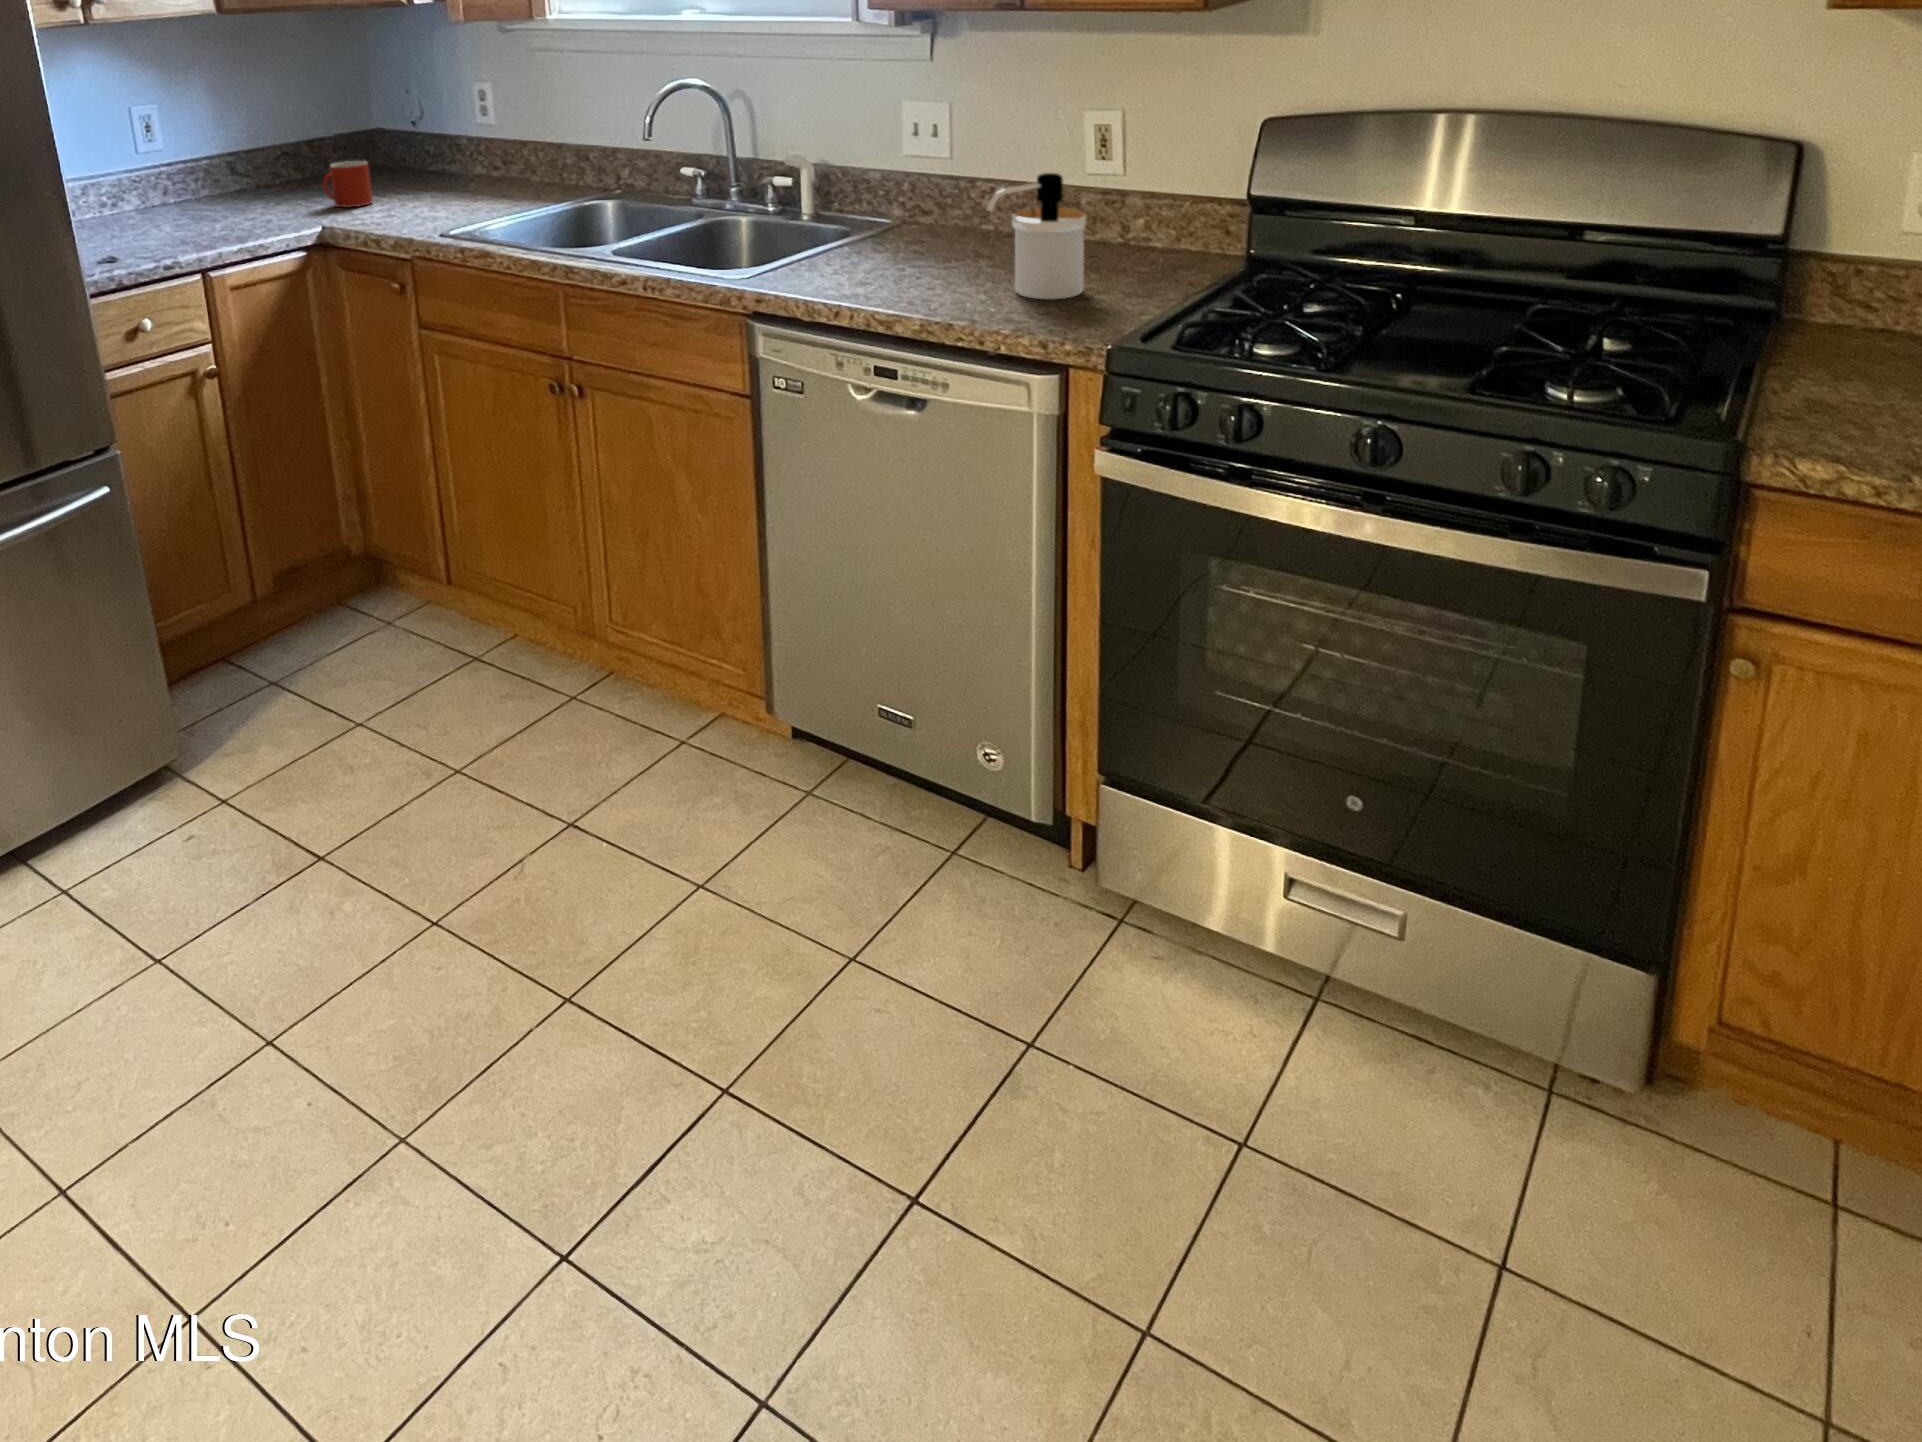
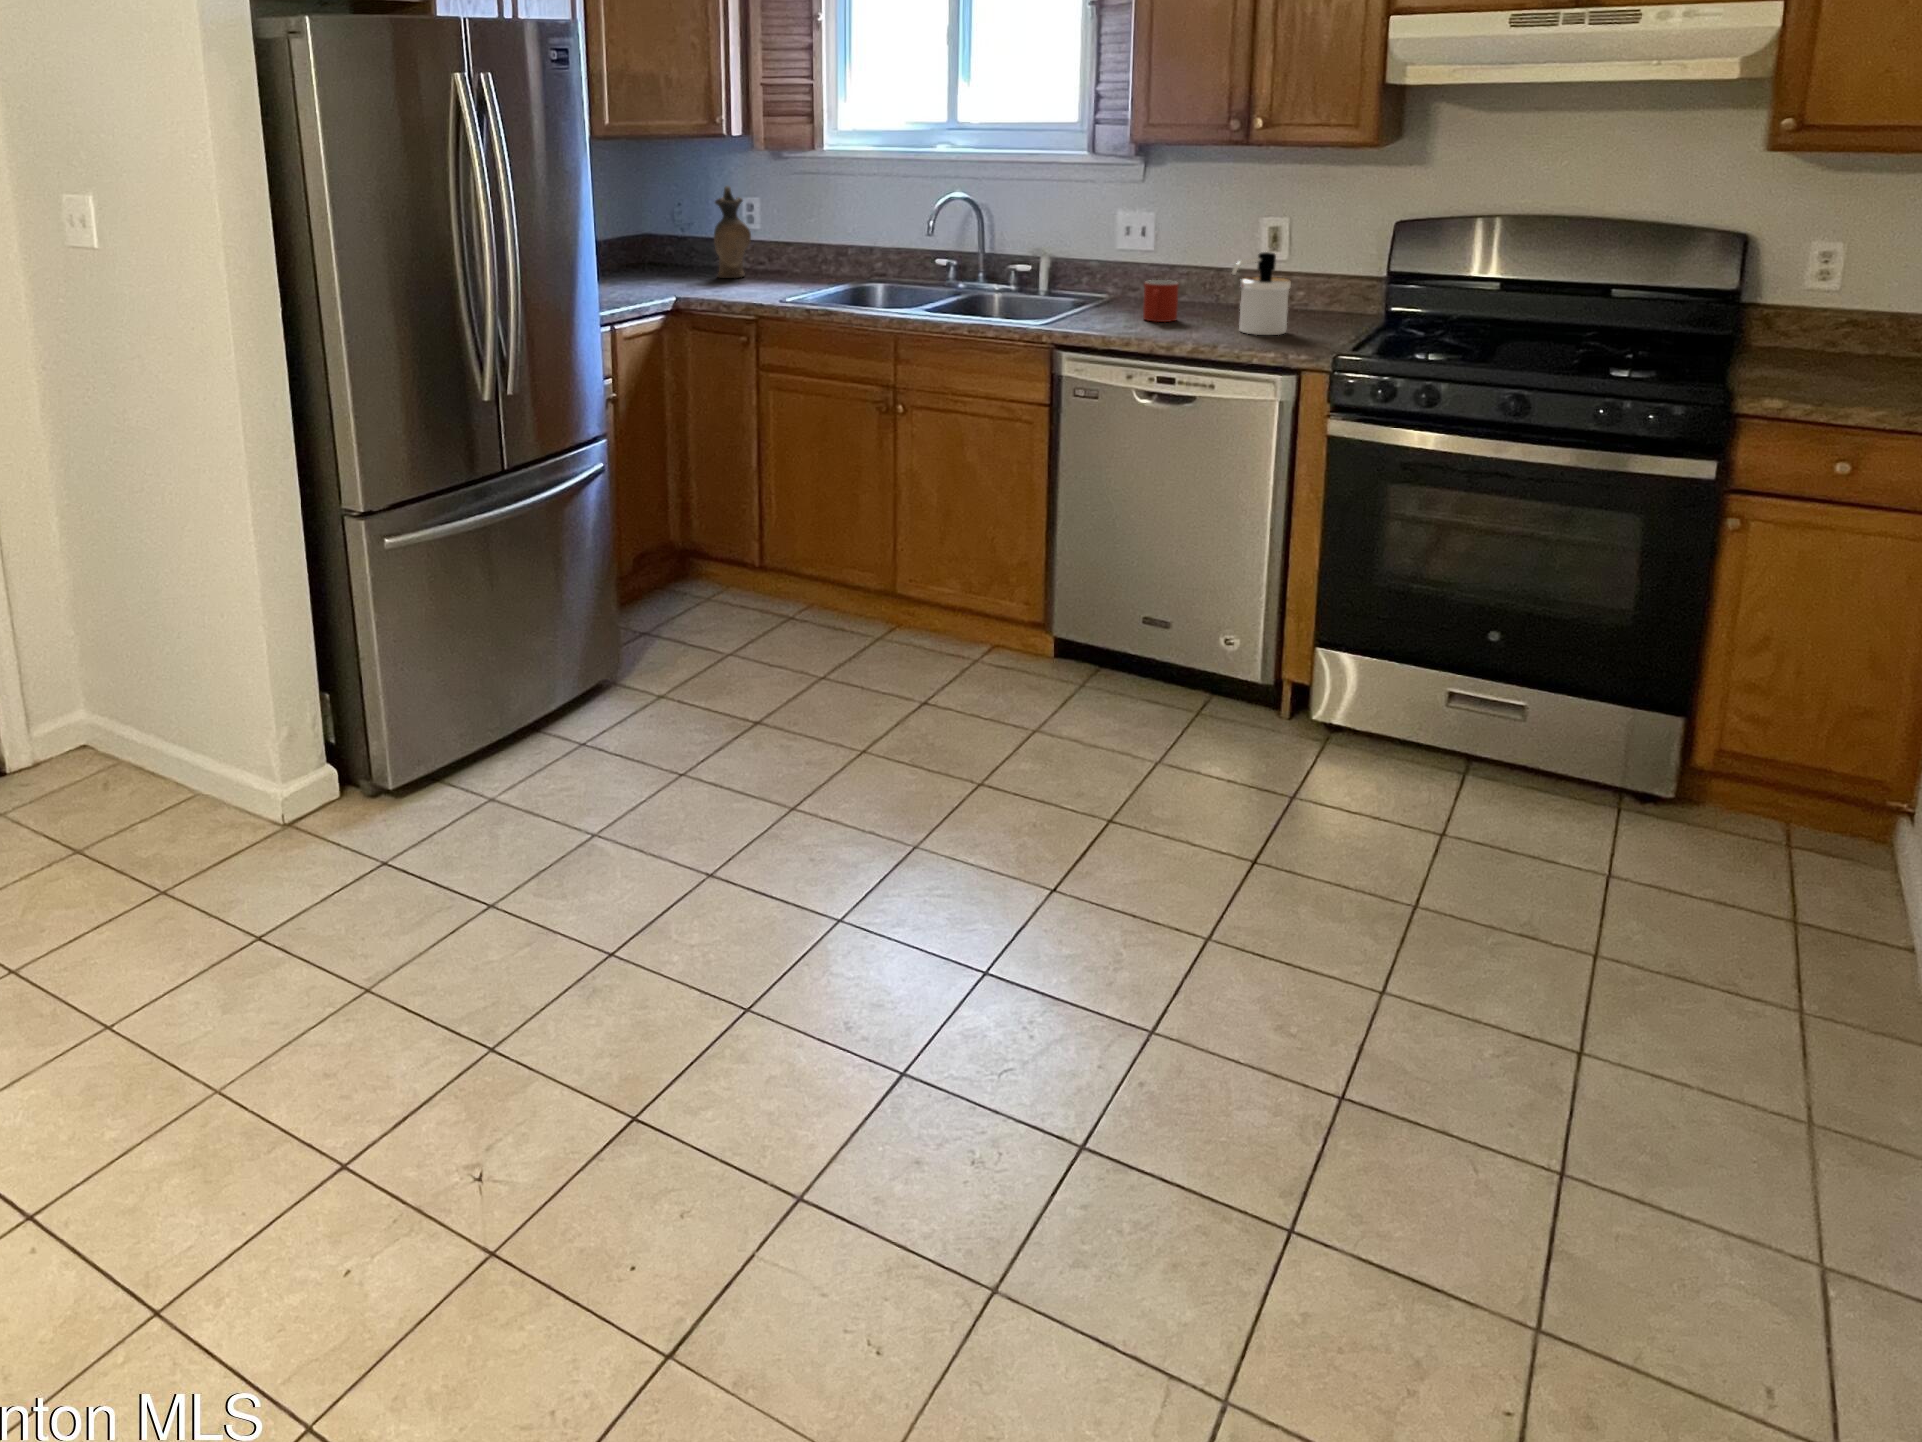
ceramic pitcher: none [417,69,468,191] -> present [714,186,751,278]
mug: present [323,161,372,207] -> present [1143,280,1178,322]

